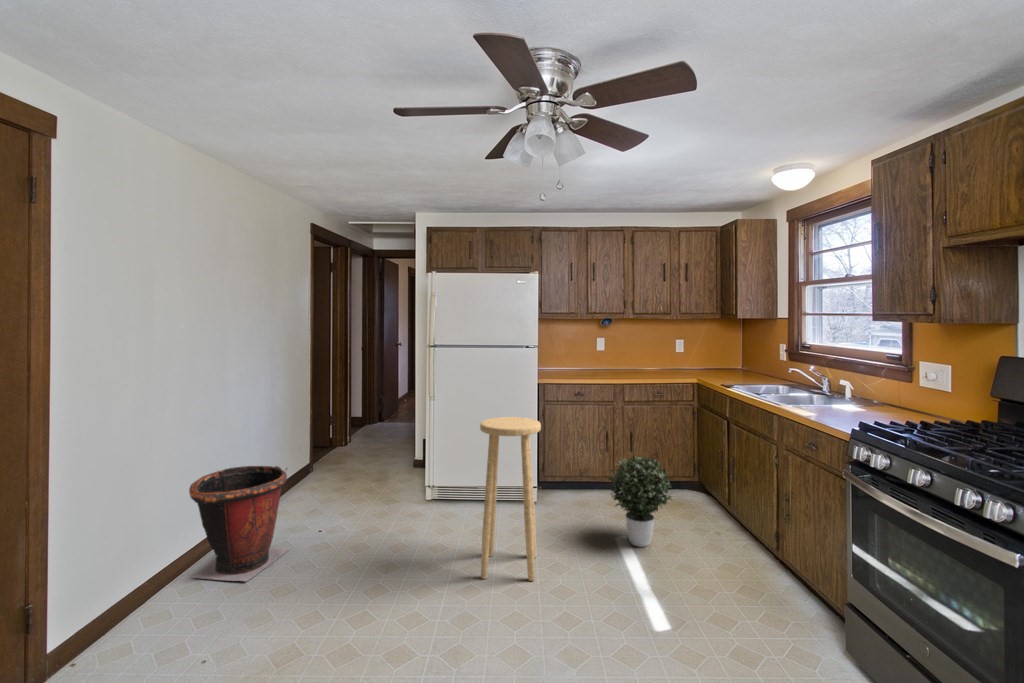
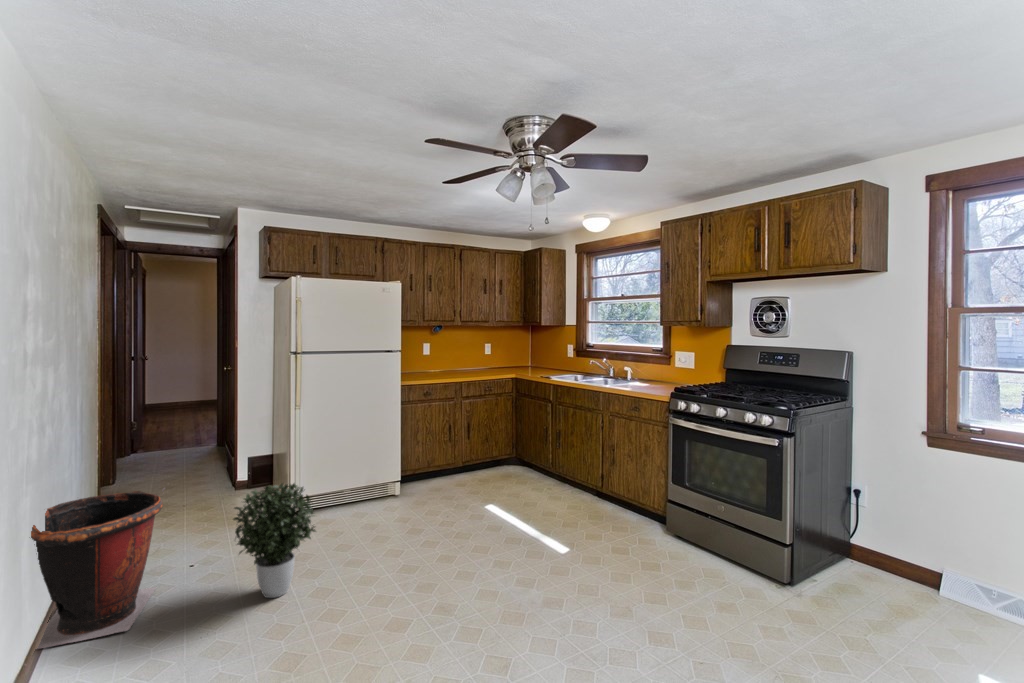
stool: present [480,417,541,581] -> none [390,408,448,559]
potted plant: present [609,456,672,547] -> present [233,483,316,598]

